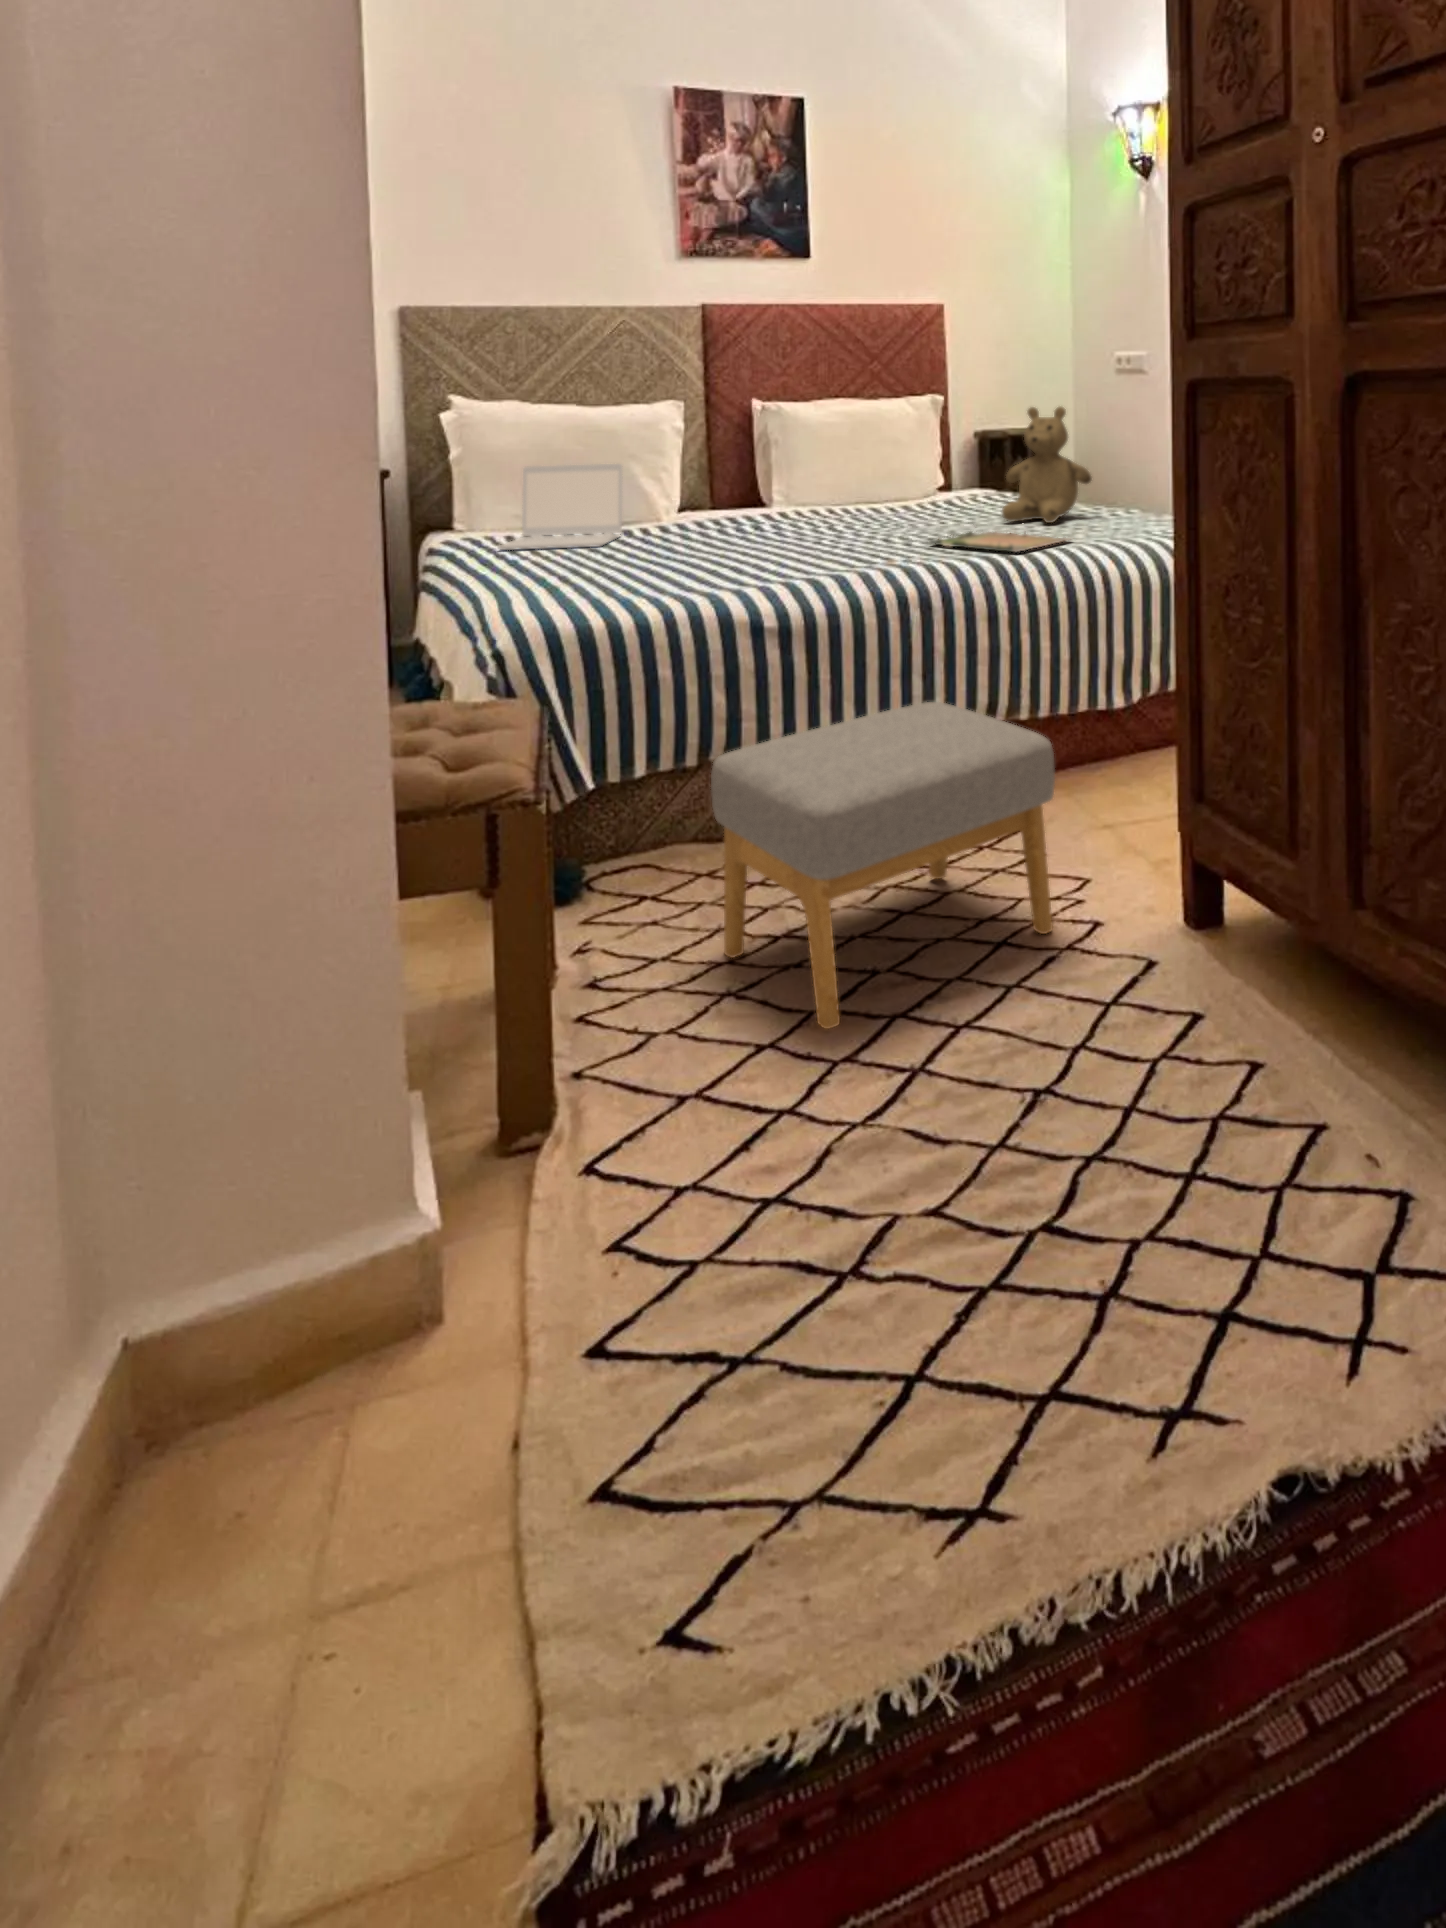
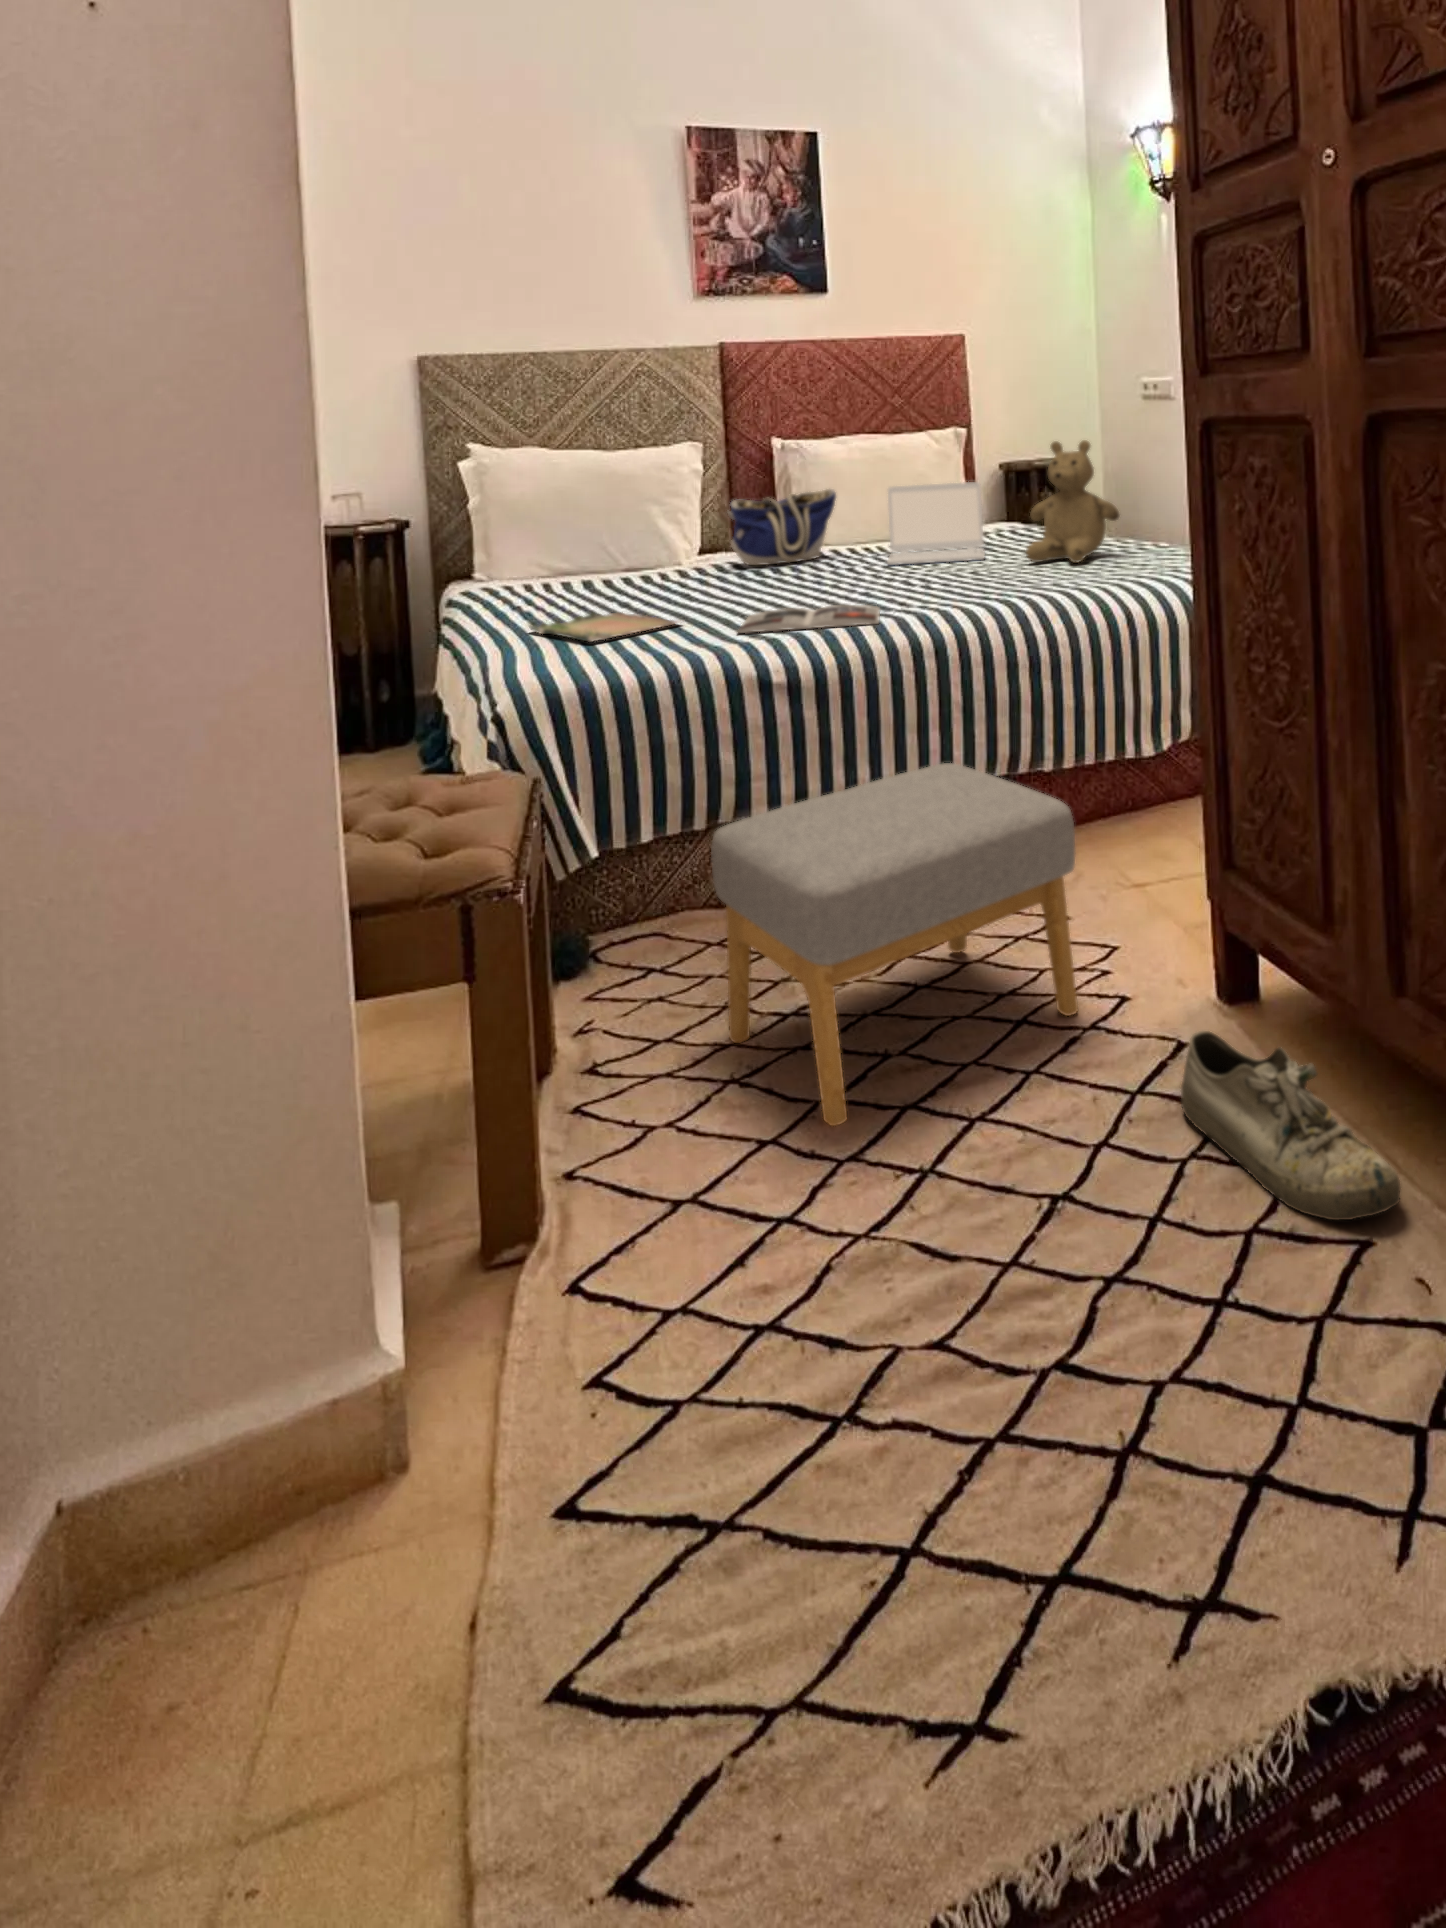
tote bag: none [711,448,818,520] -> present [728,489,836,565]
laptop: present [498,464,622,550] -> present [887,482,985,565]
tray: present [930,532,1071,552] -> present [529,612,678,642]
magazine: none [727,556,865,580] -> present [738,605,880,633]
shoe: none [1150,942,1350,1105] -> present [1181,1031,1400,1220]

